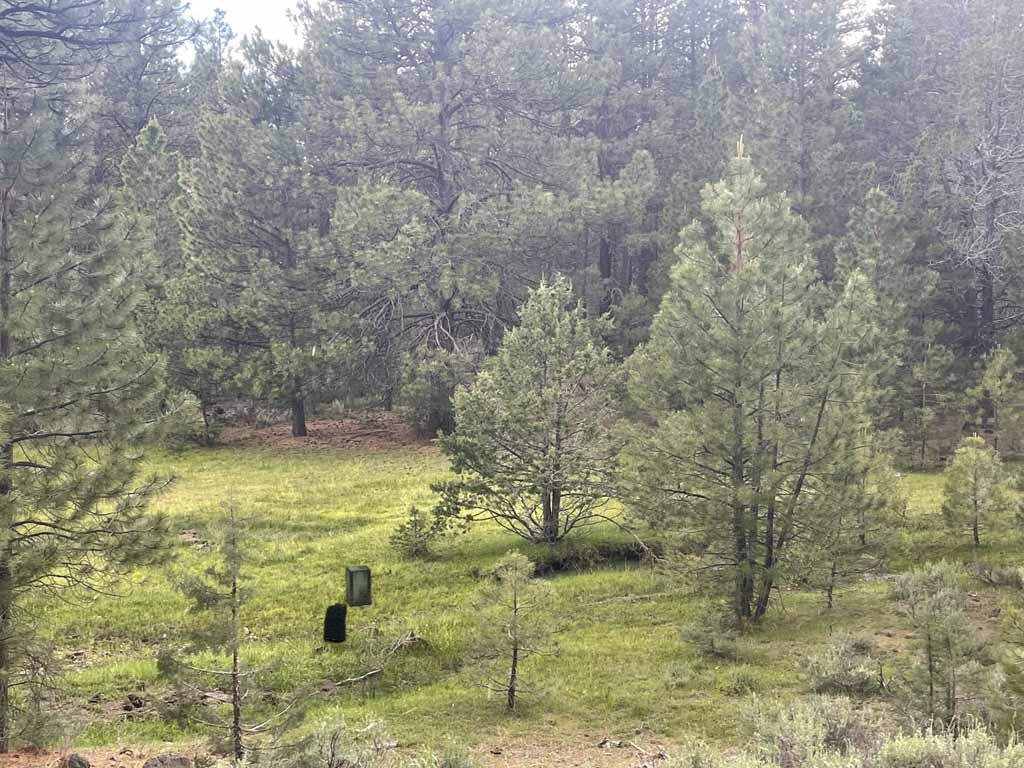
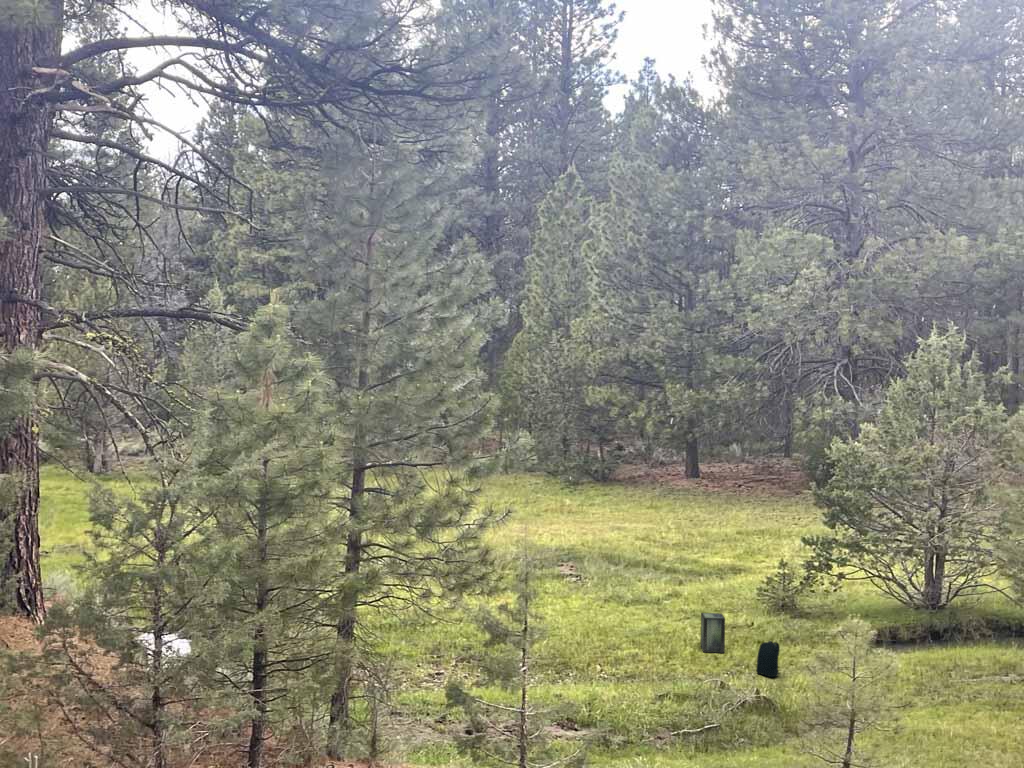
backpack: present [323,603,347,641] -> present [756,641,780,677]

